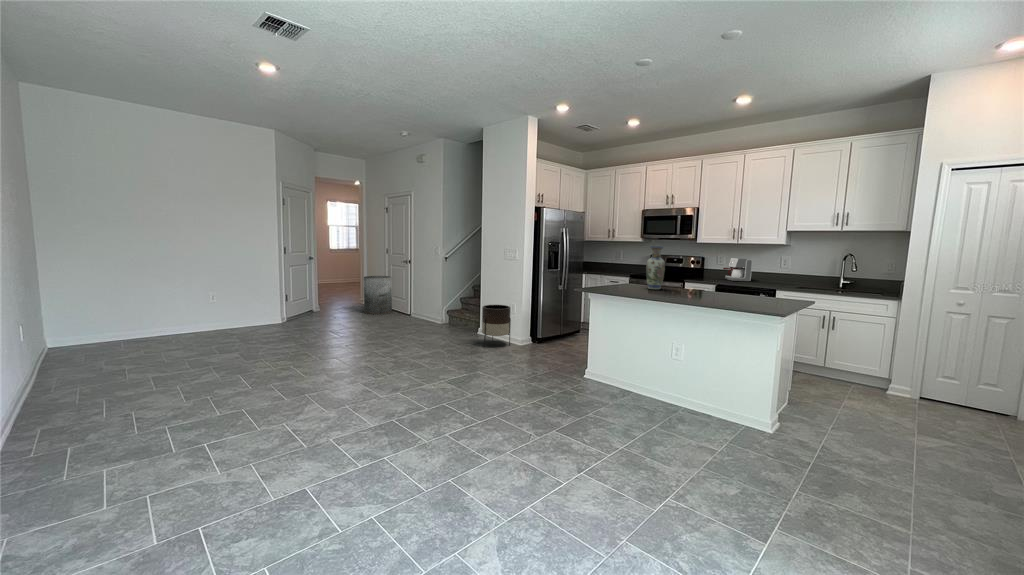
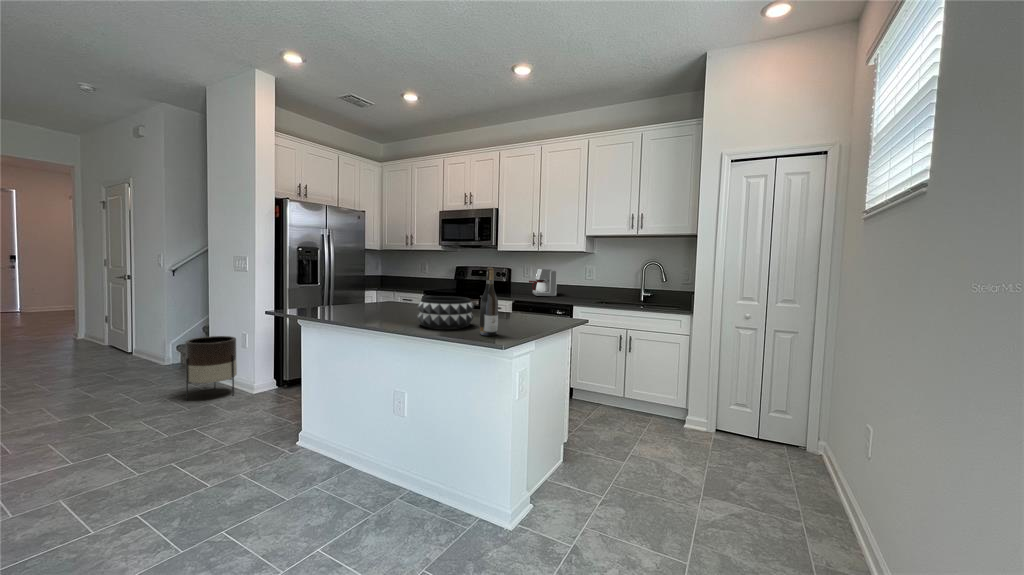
vase: present [646,246,665,289] -> none [388,248,413,309]
wine bottle: none [756,264,771,309] -> present [480,268,498,336]
trash can: present [364,276,392,314] -> none [51,298,108,355]
decorative bowl: none [698,282,741,304] -> present [417,296,474,329]

